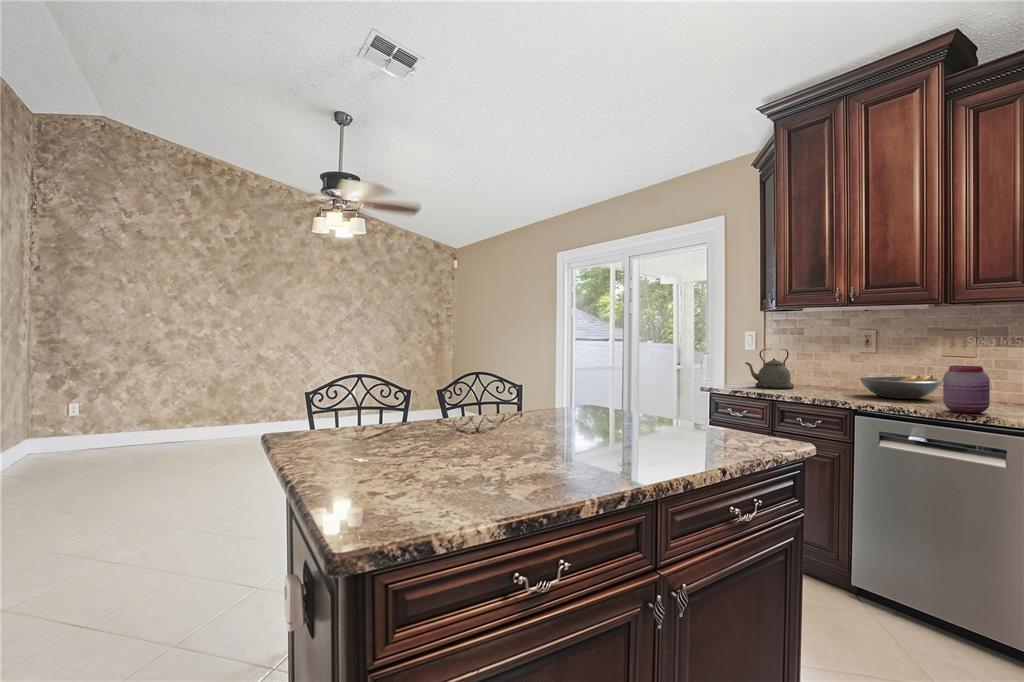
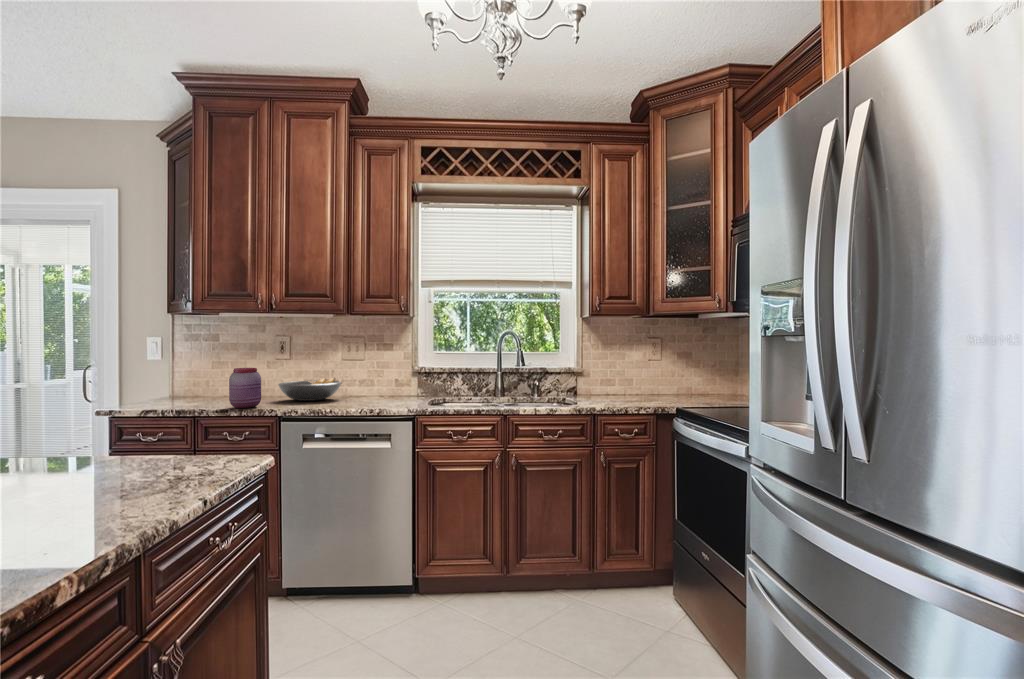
kettle: present [745,349,794,389] -> none [154,357,211,404]
jar: present [943,366,990,413] -> present [229,368,261,408]

